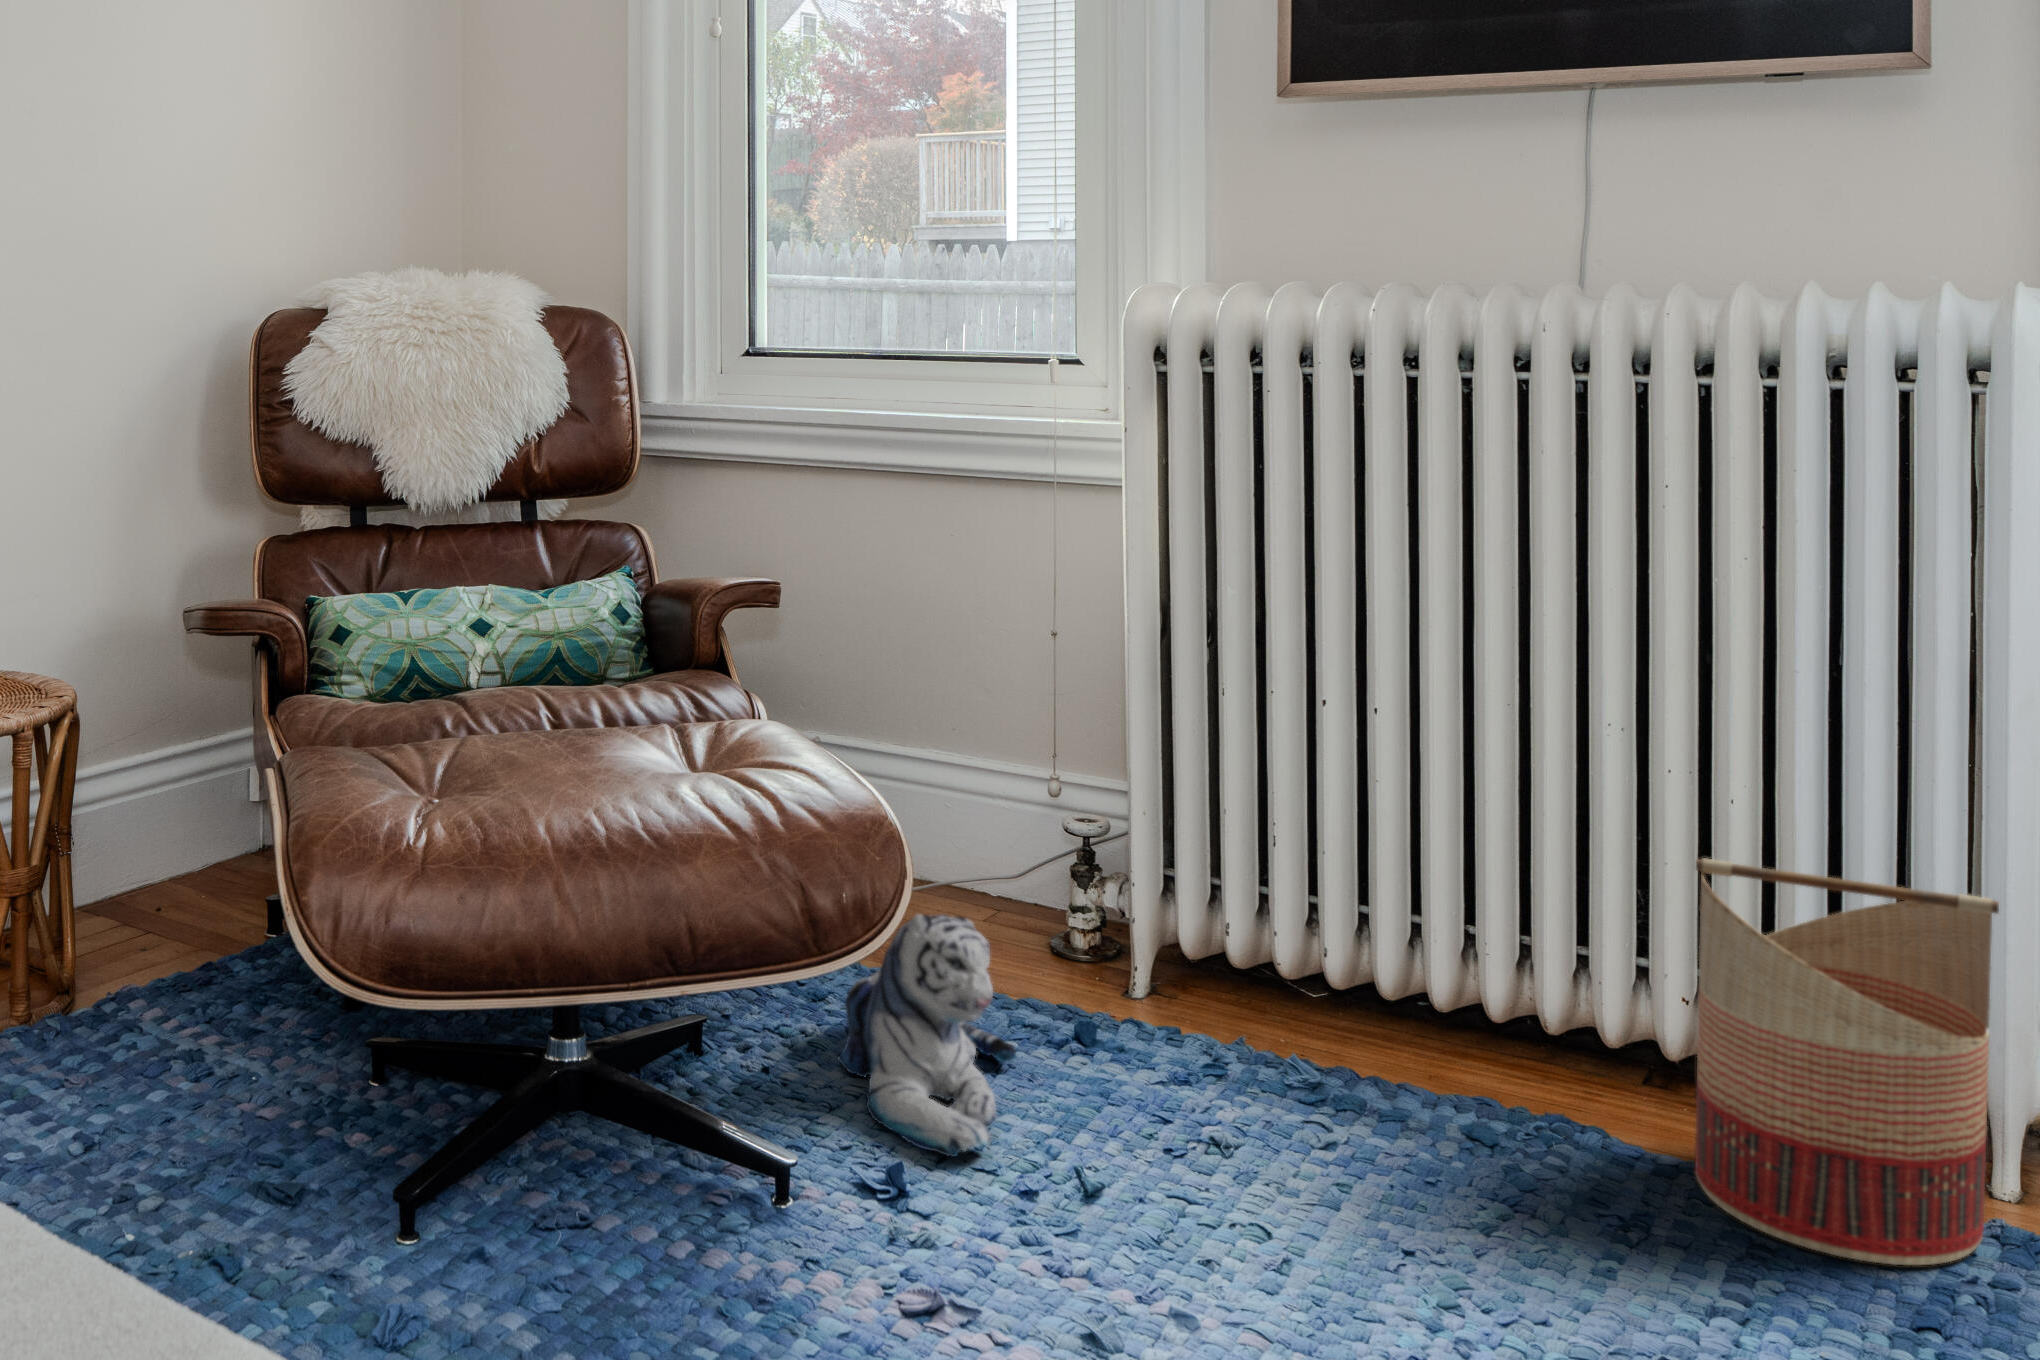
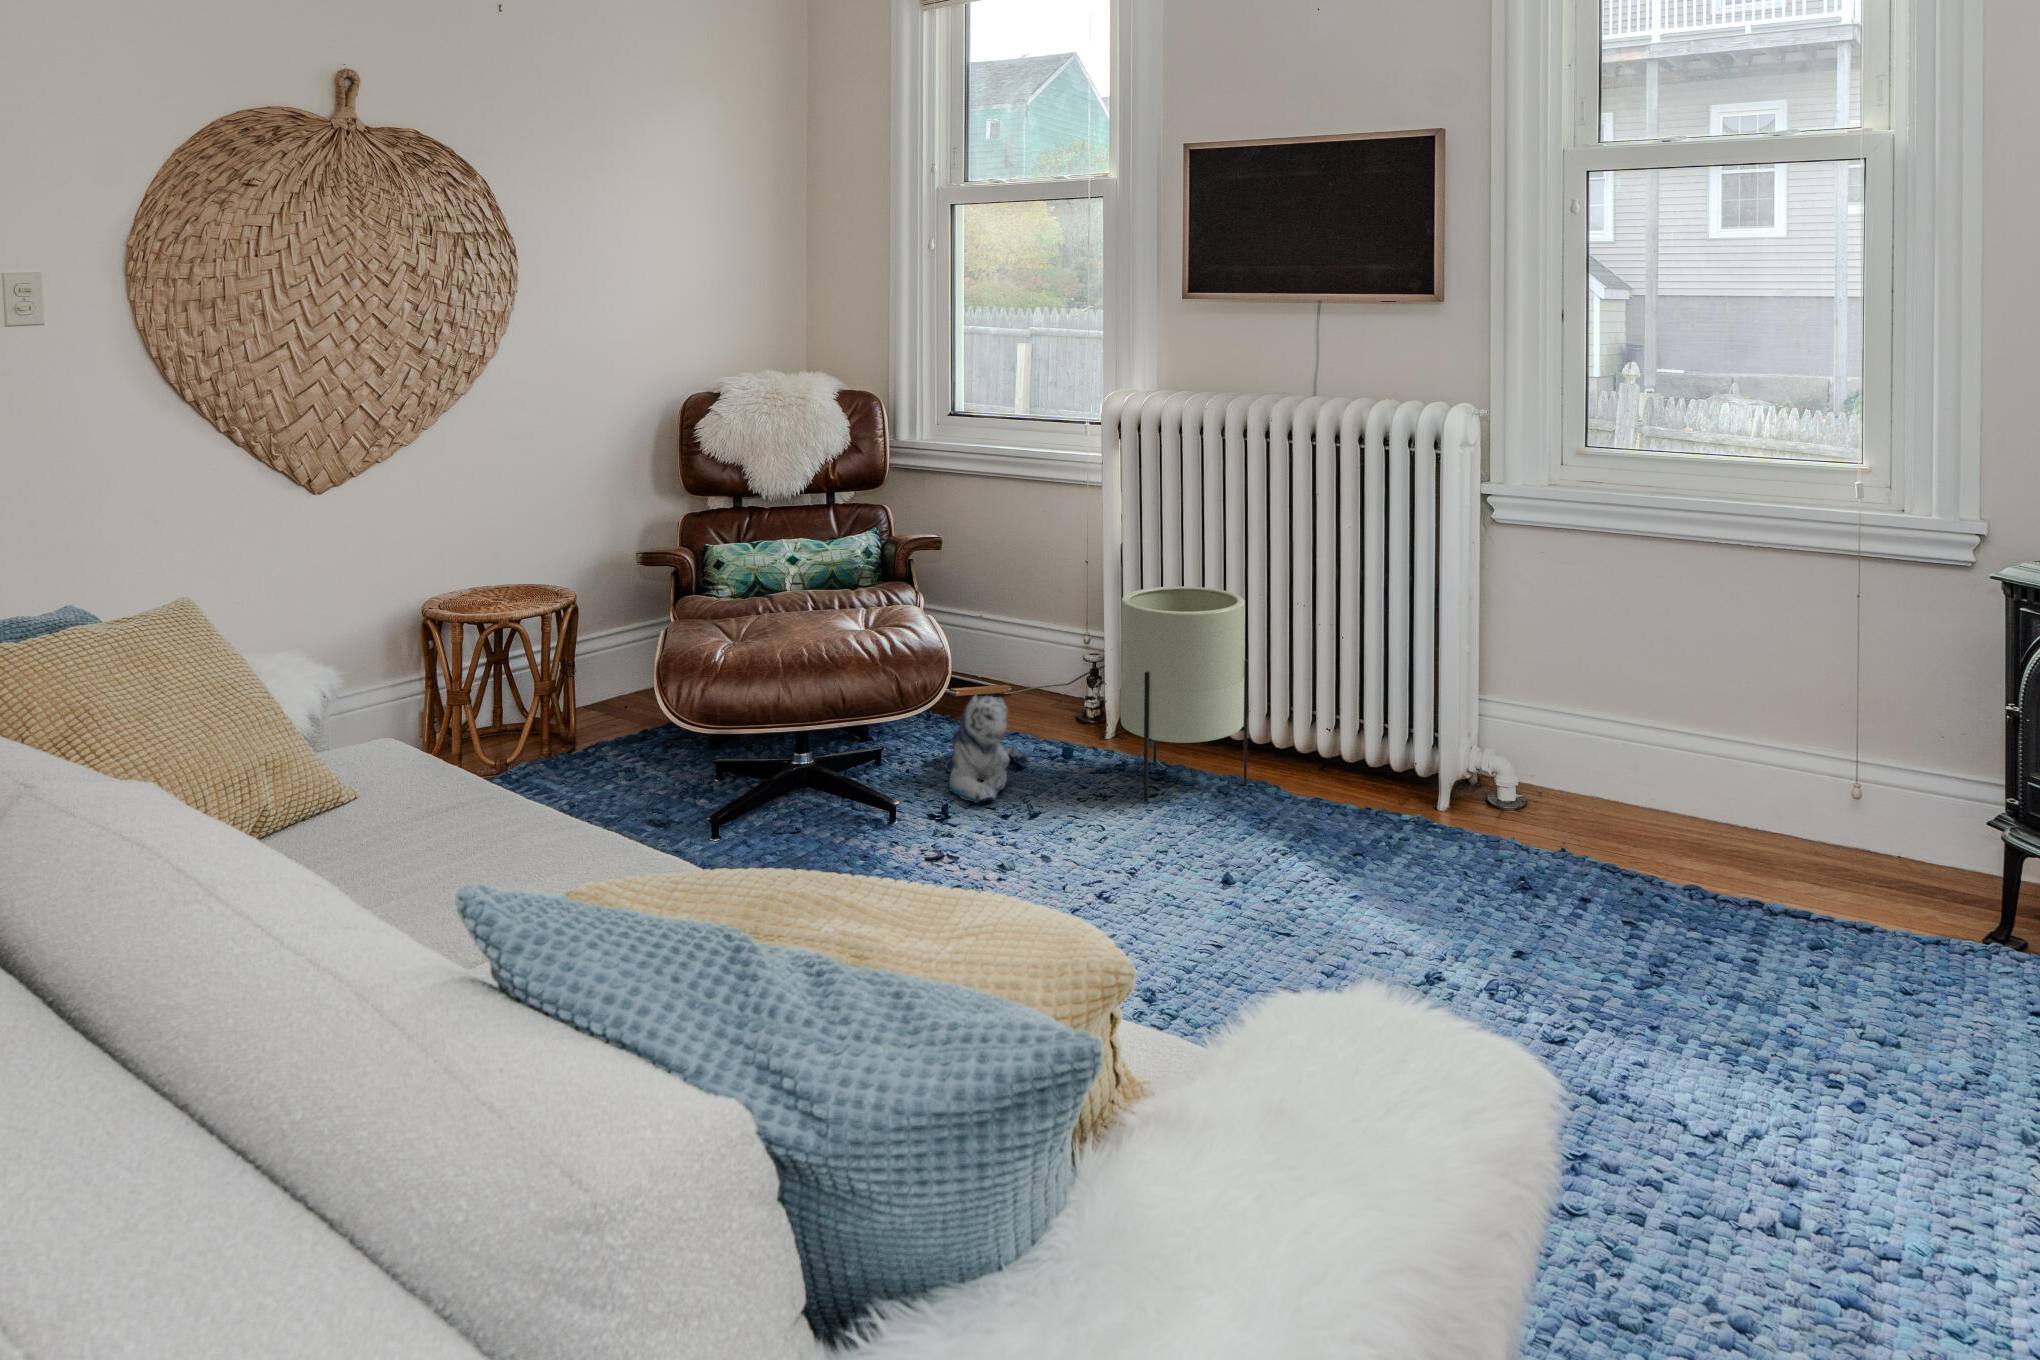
planter: none [1233,685,1525,1163] -> present [1121,586,1248,802]
basket: present [1695,859,1999,1265] -> none [1302,663,1412,833]

